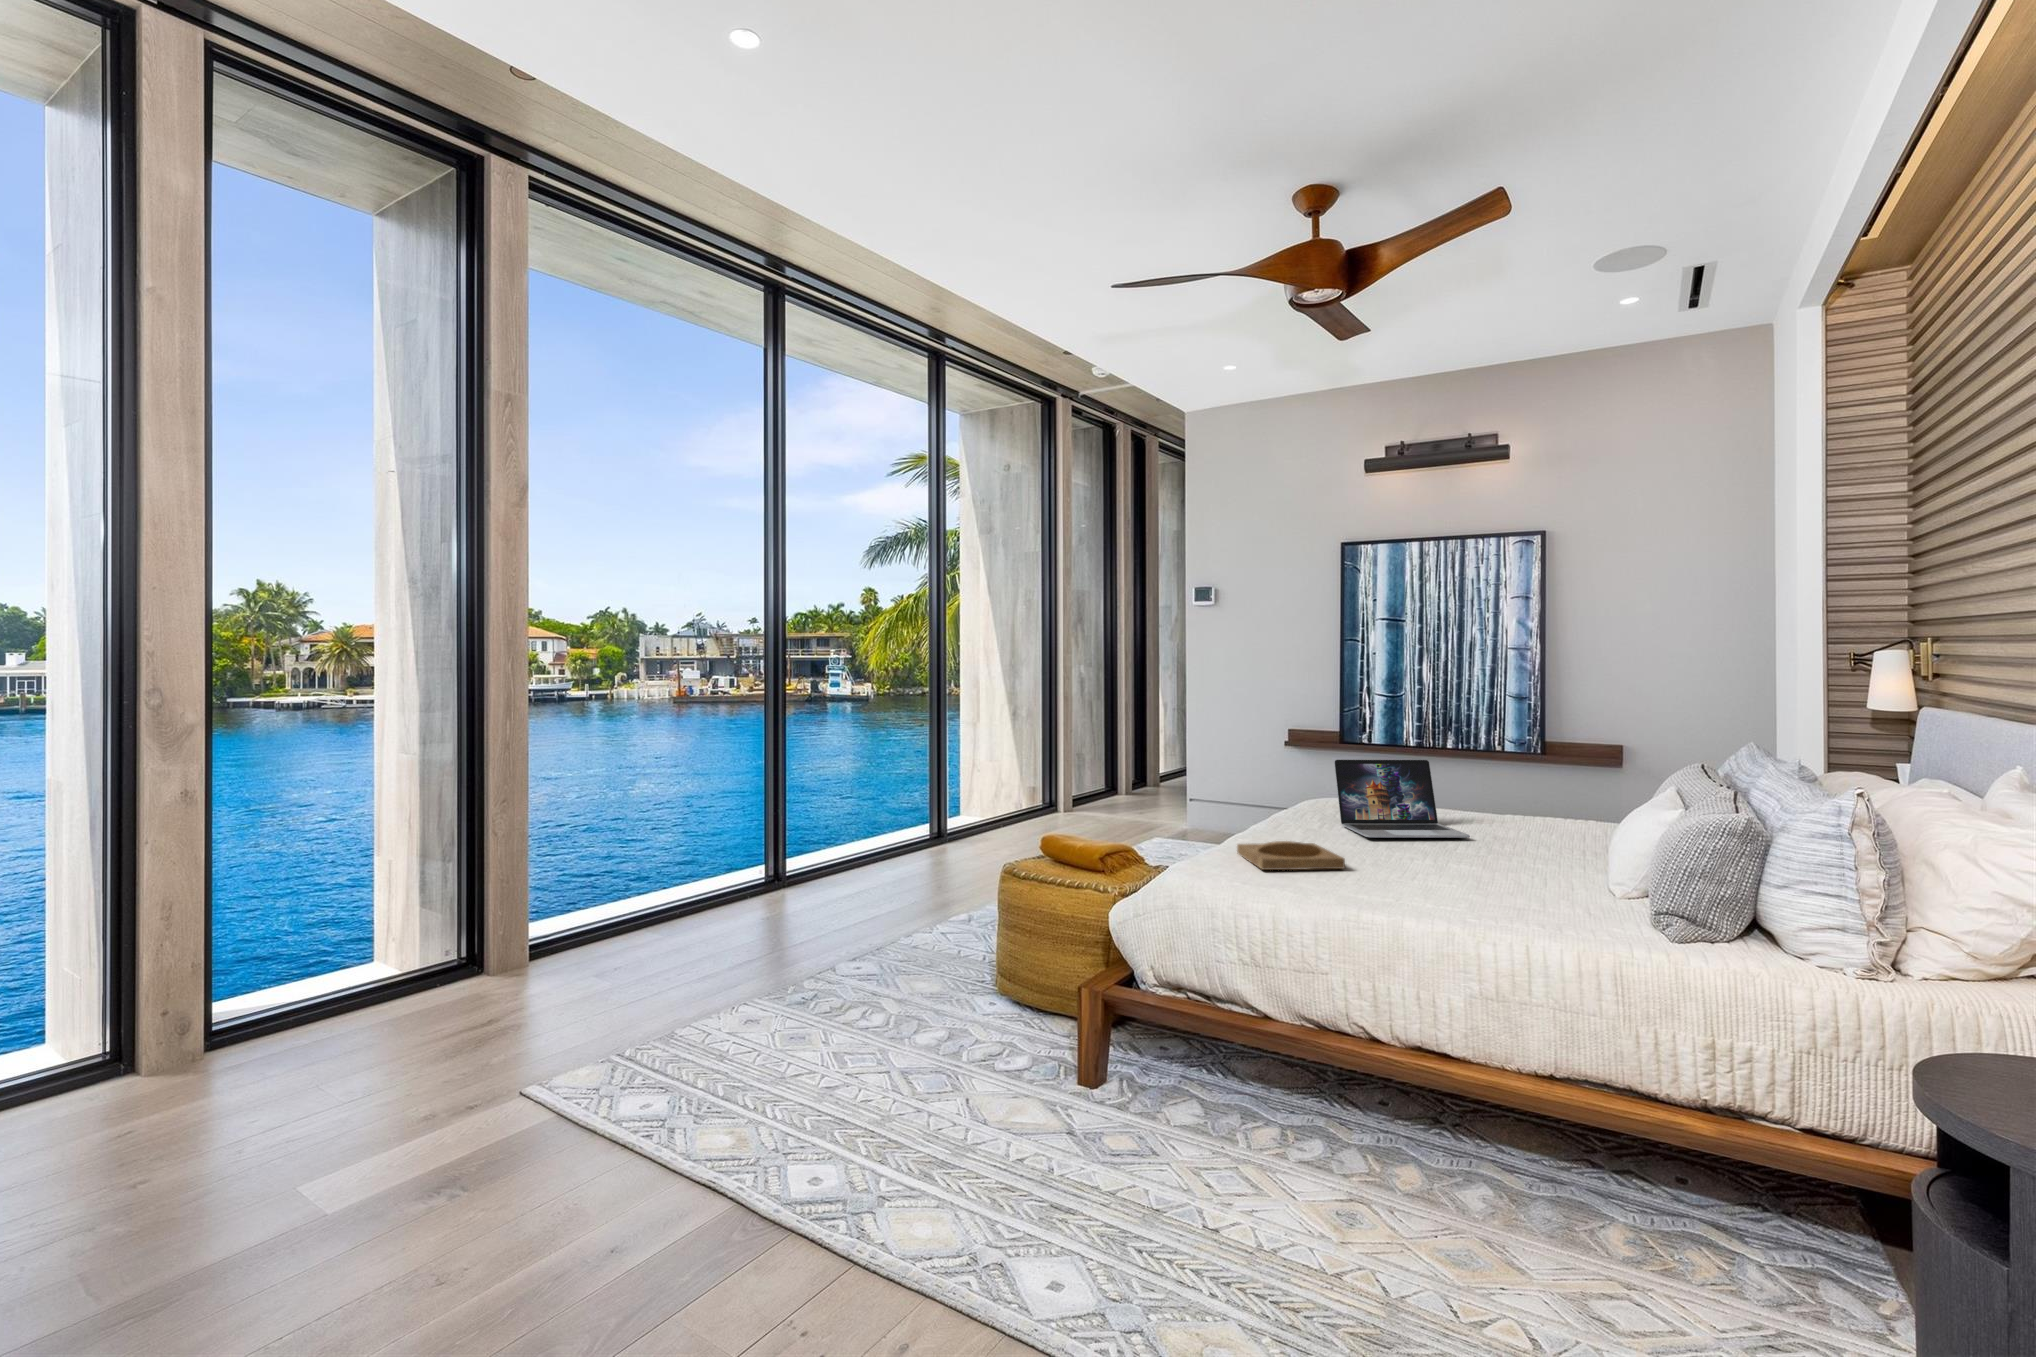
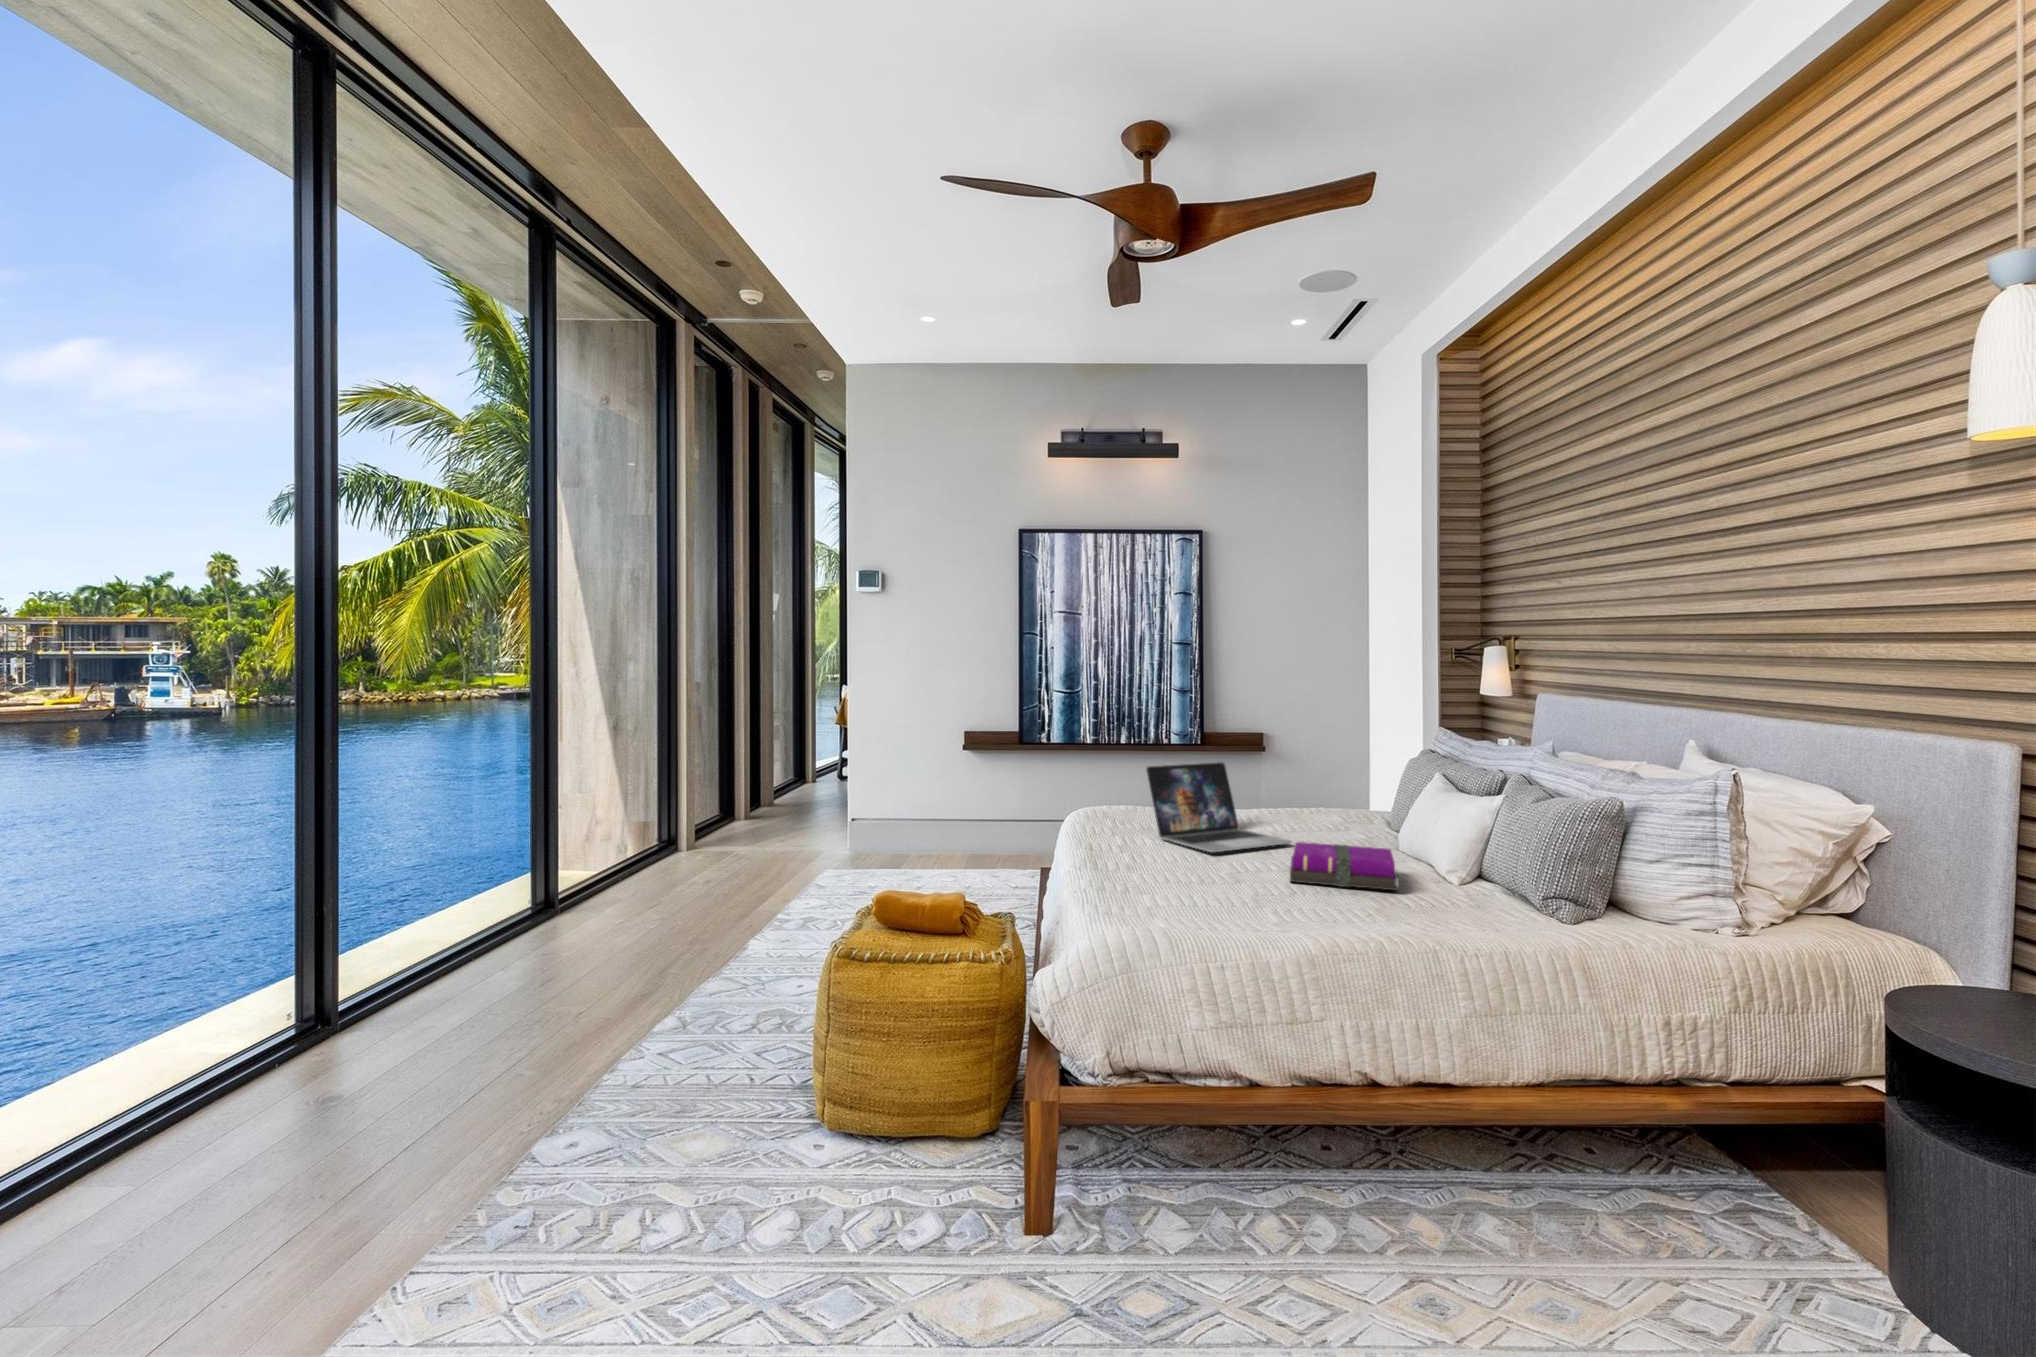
notebook: none [1404,831,1531,878] -> present [1290,842,1399,890]
tray: present [1237,841,1345,870] -> none [1118,867,1254,909]

